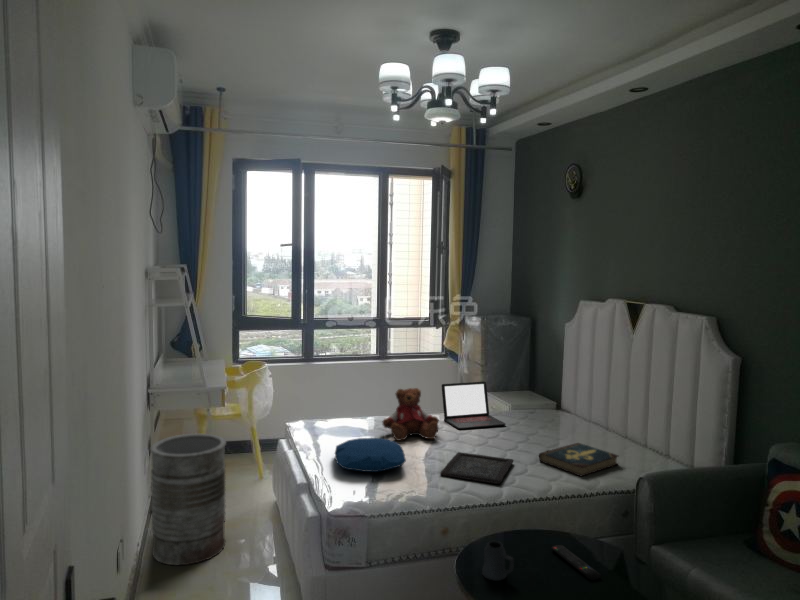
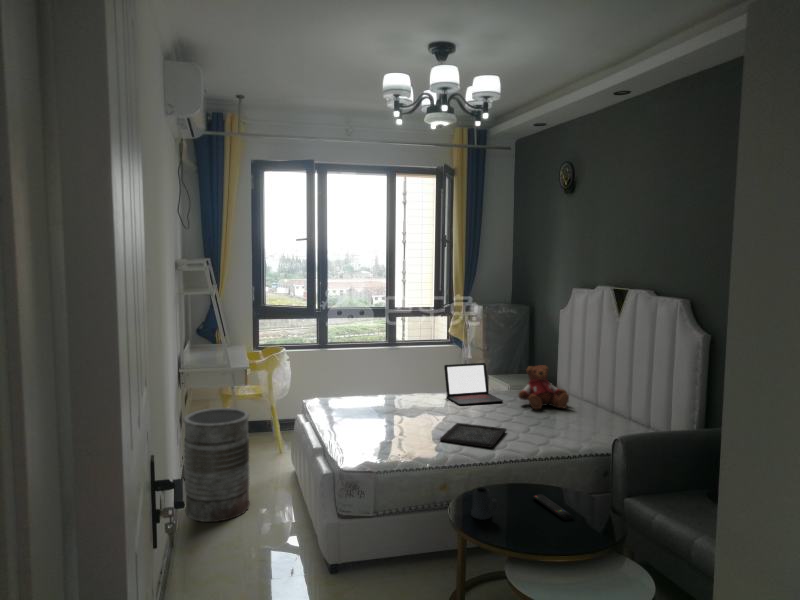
teddy bear: present [382,388,439,441] -> present [519,365,569,409]
pillow: present [335,438,406,472] -> none [346,410,409,437]
book: present [539,443,618,476] -> none [530,415,602,442]

